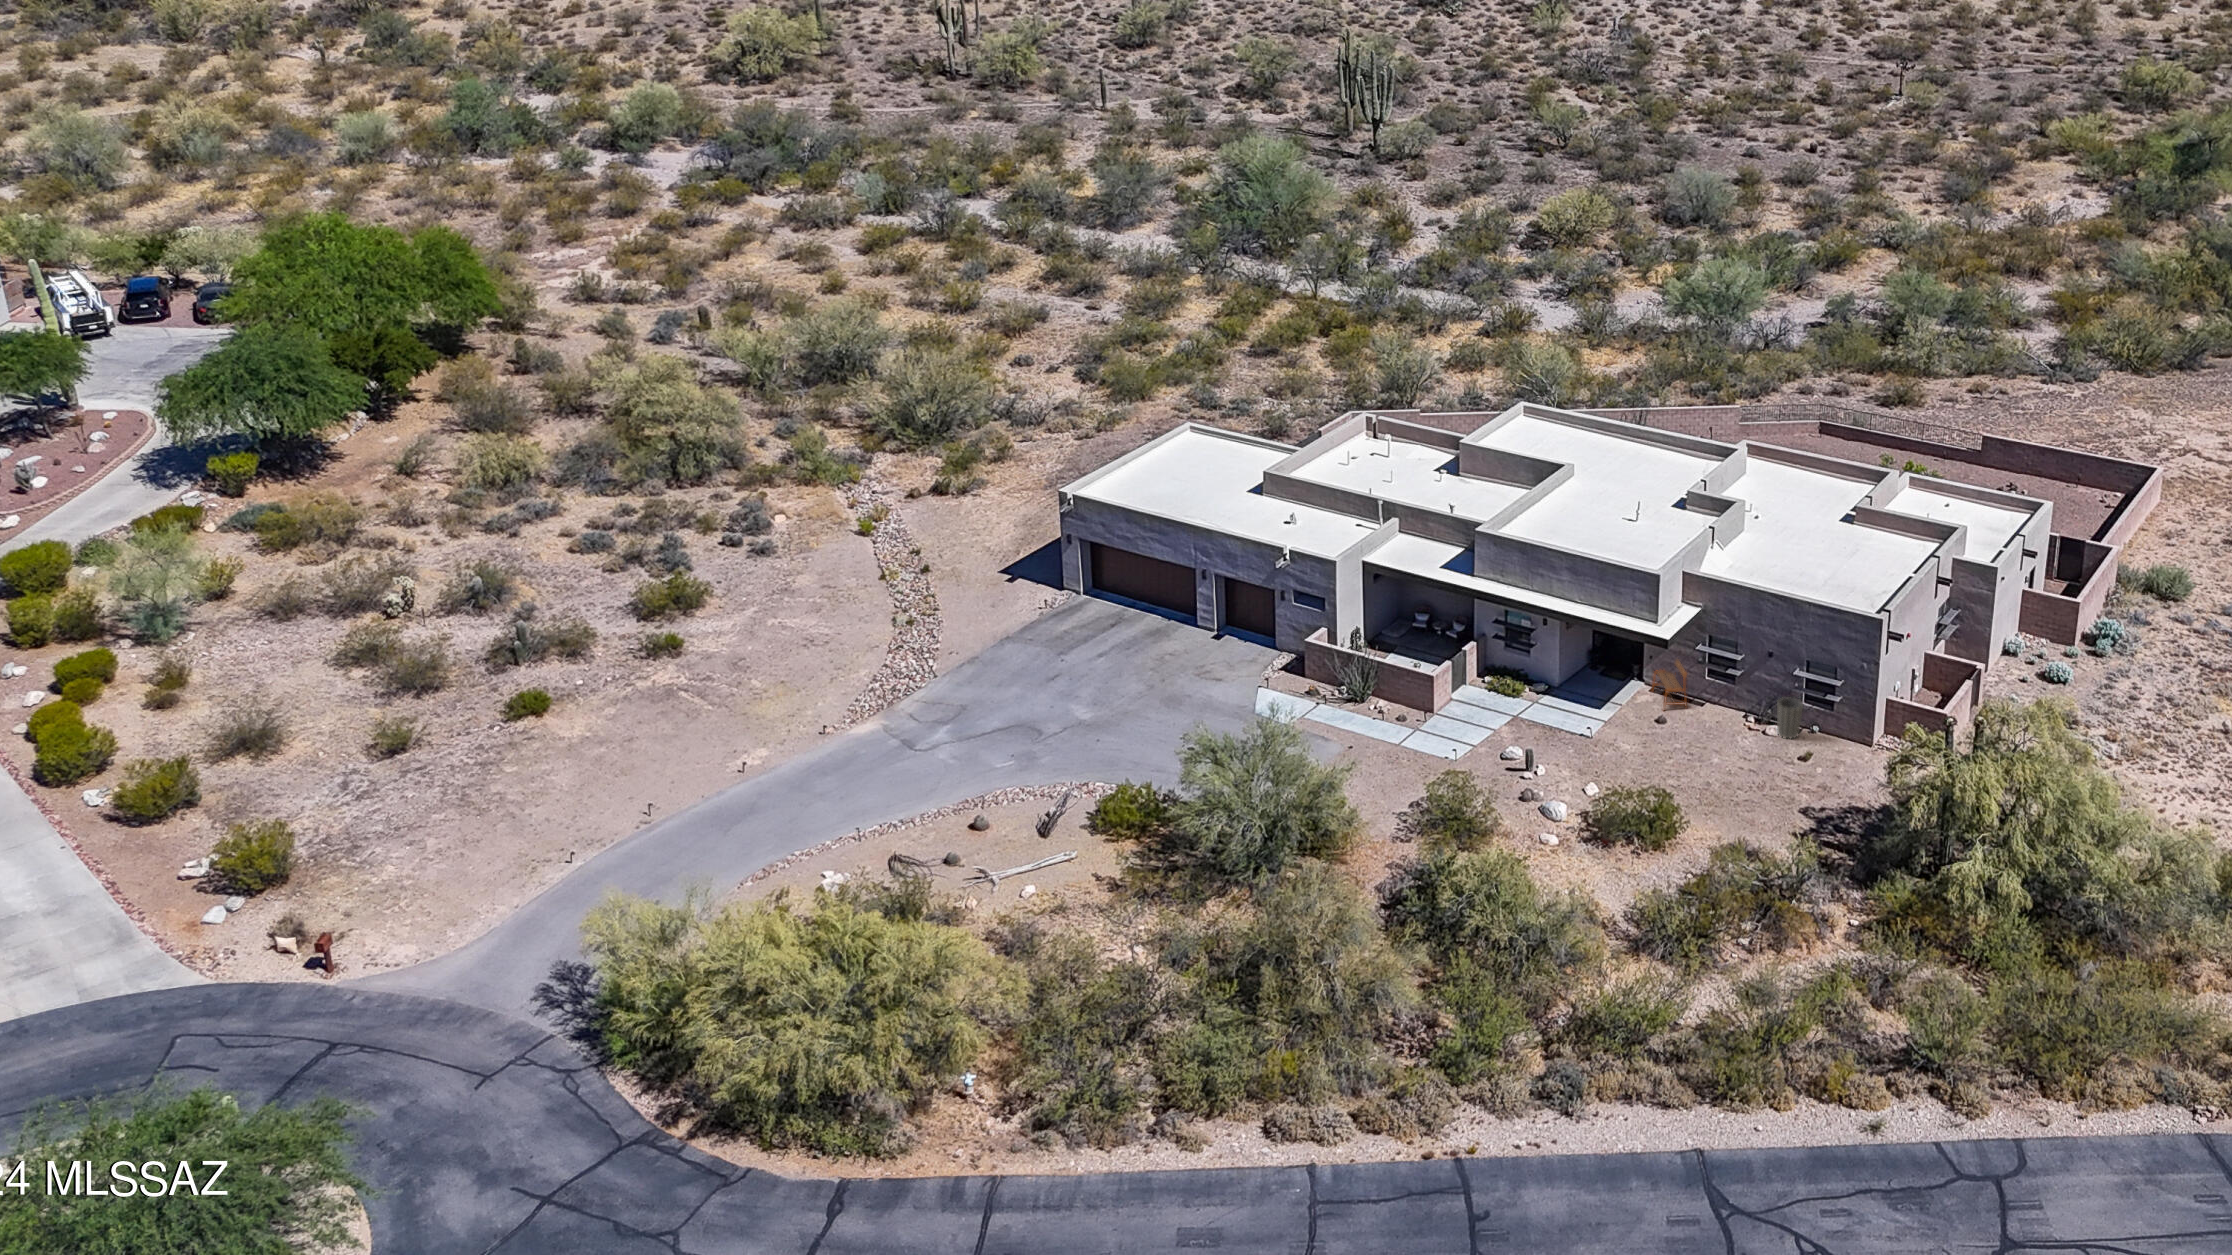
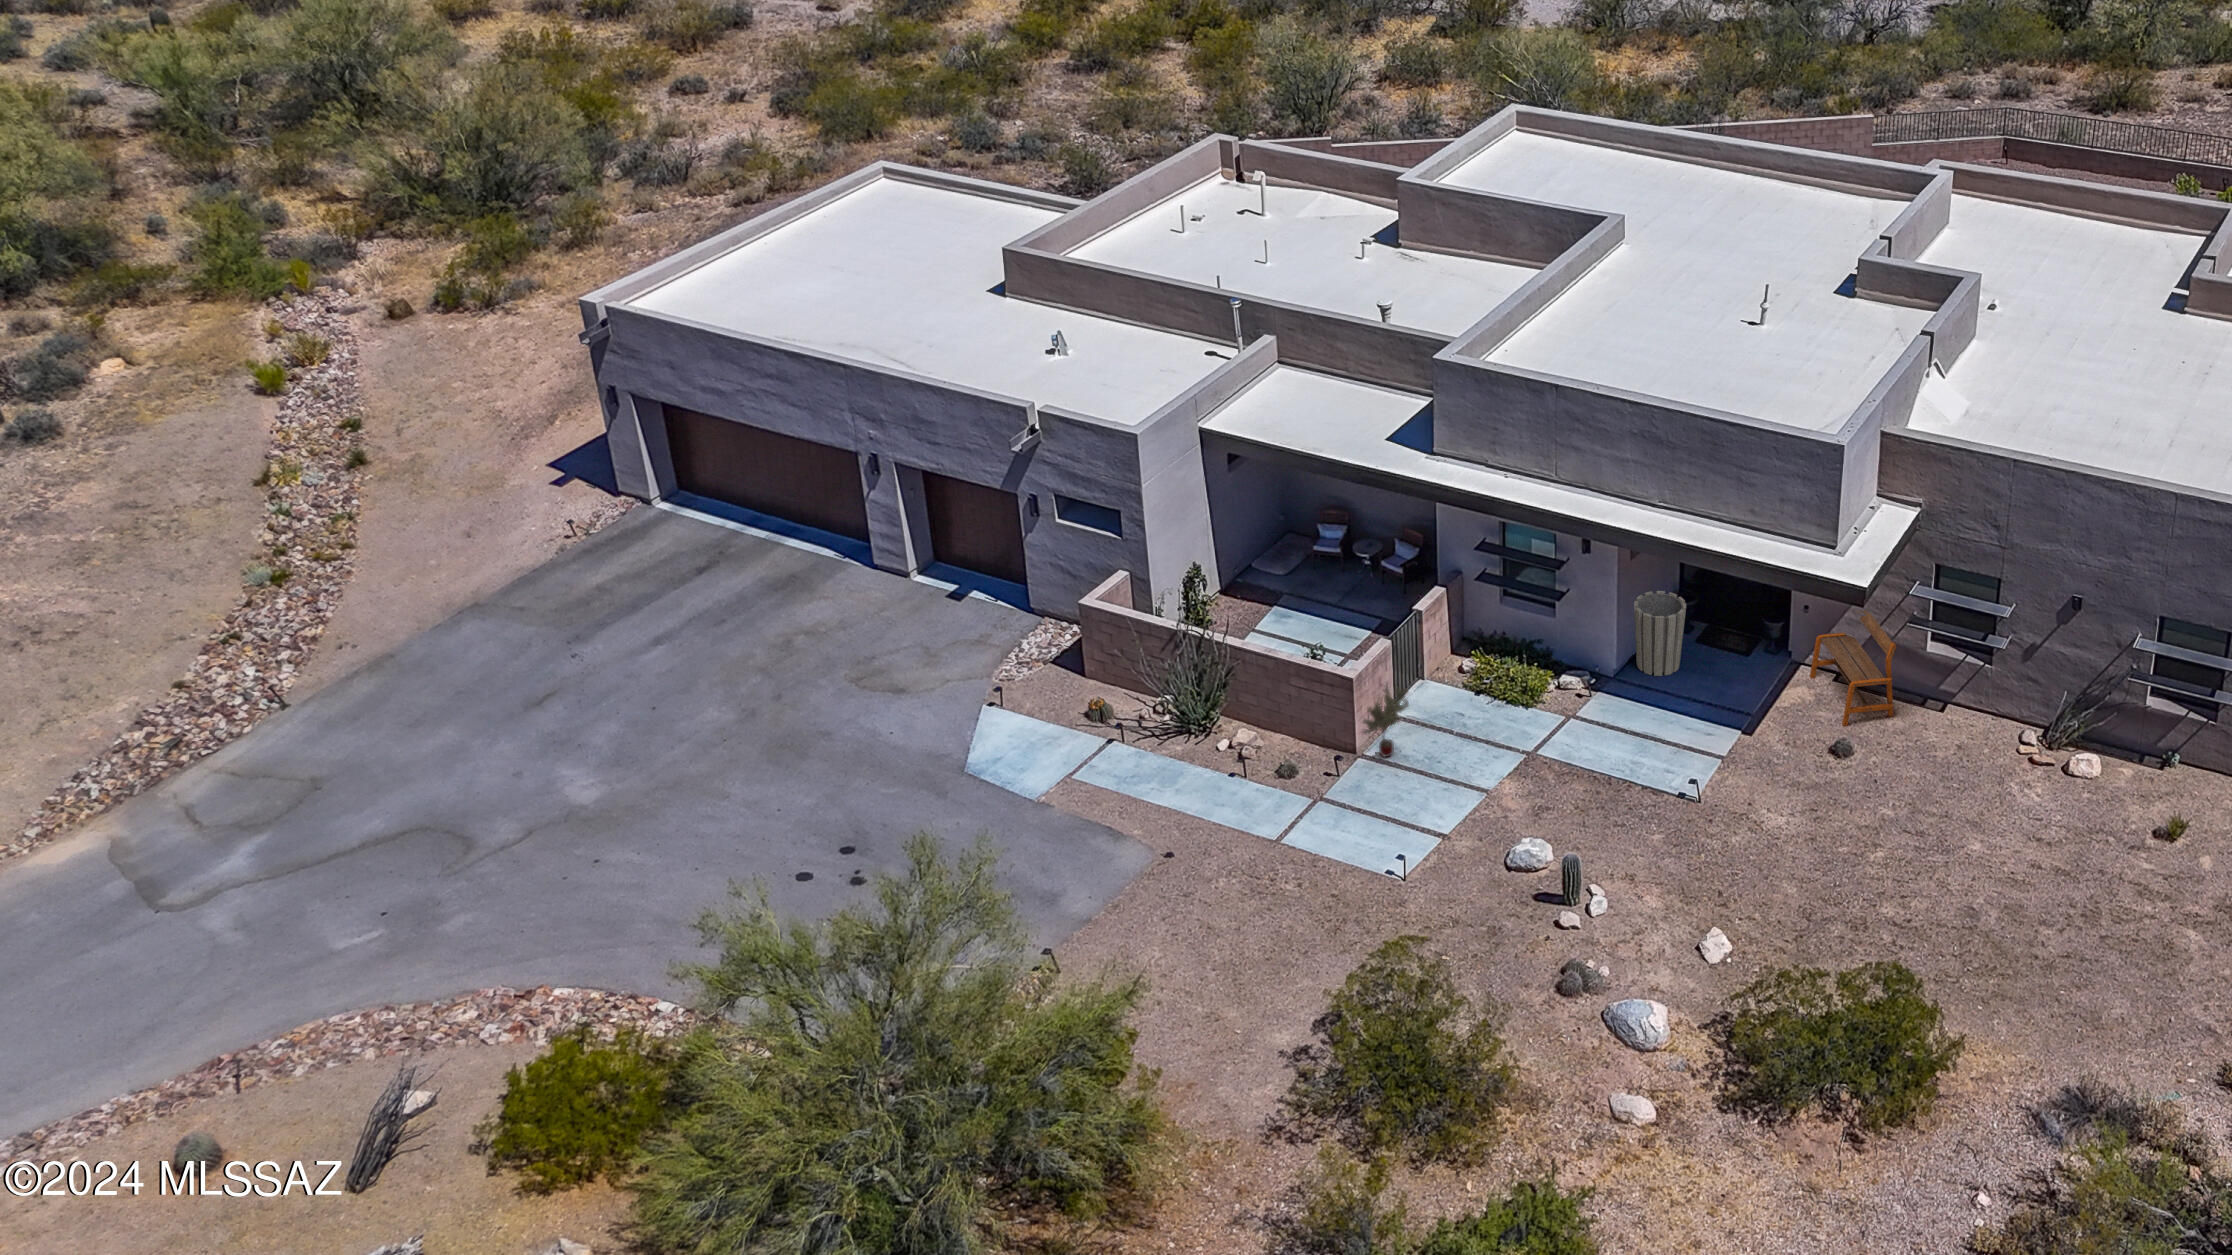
trash can: present [1777,697,1803,739] -> present [1634,591,1686,676]
potted tree: present [1592,813,1621,845] -> present [1363,685,1409,757]

